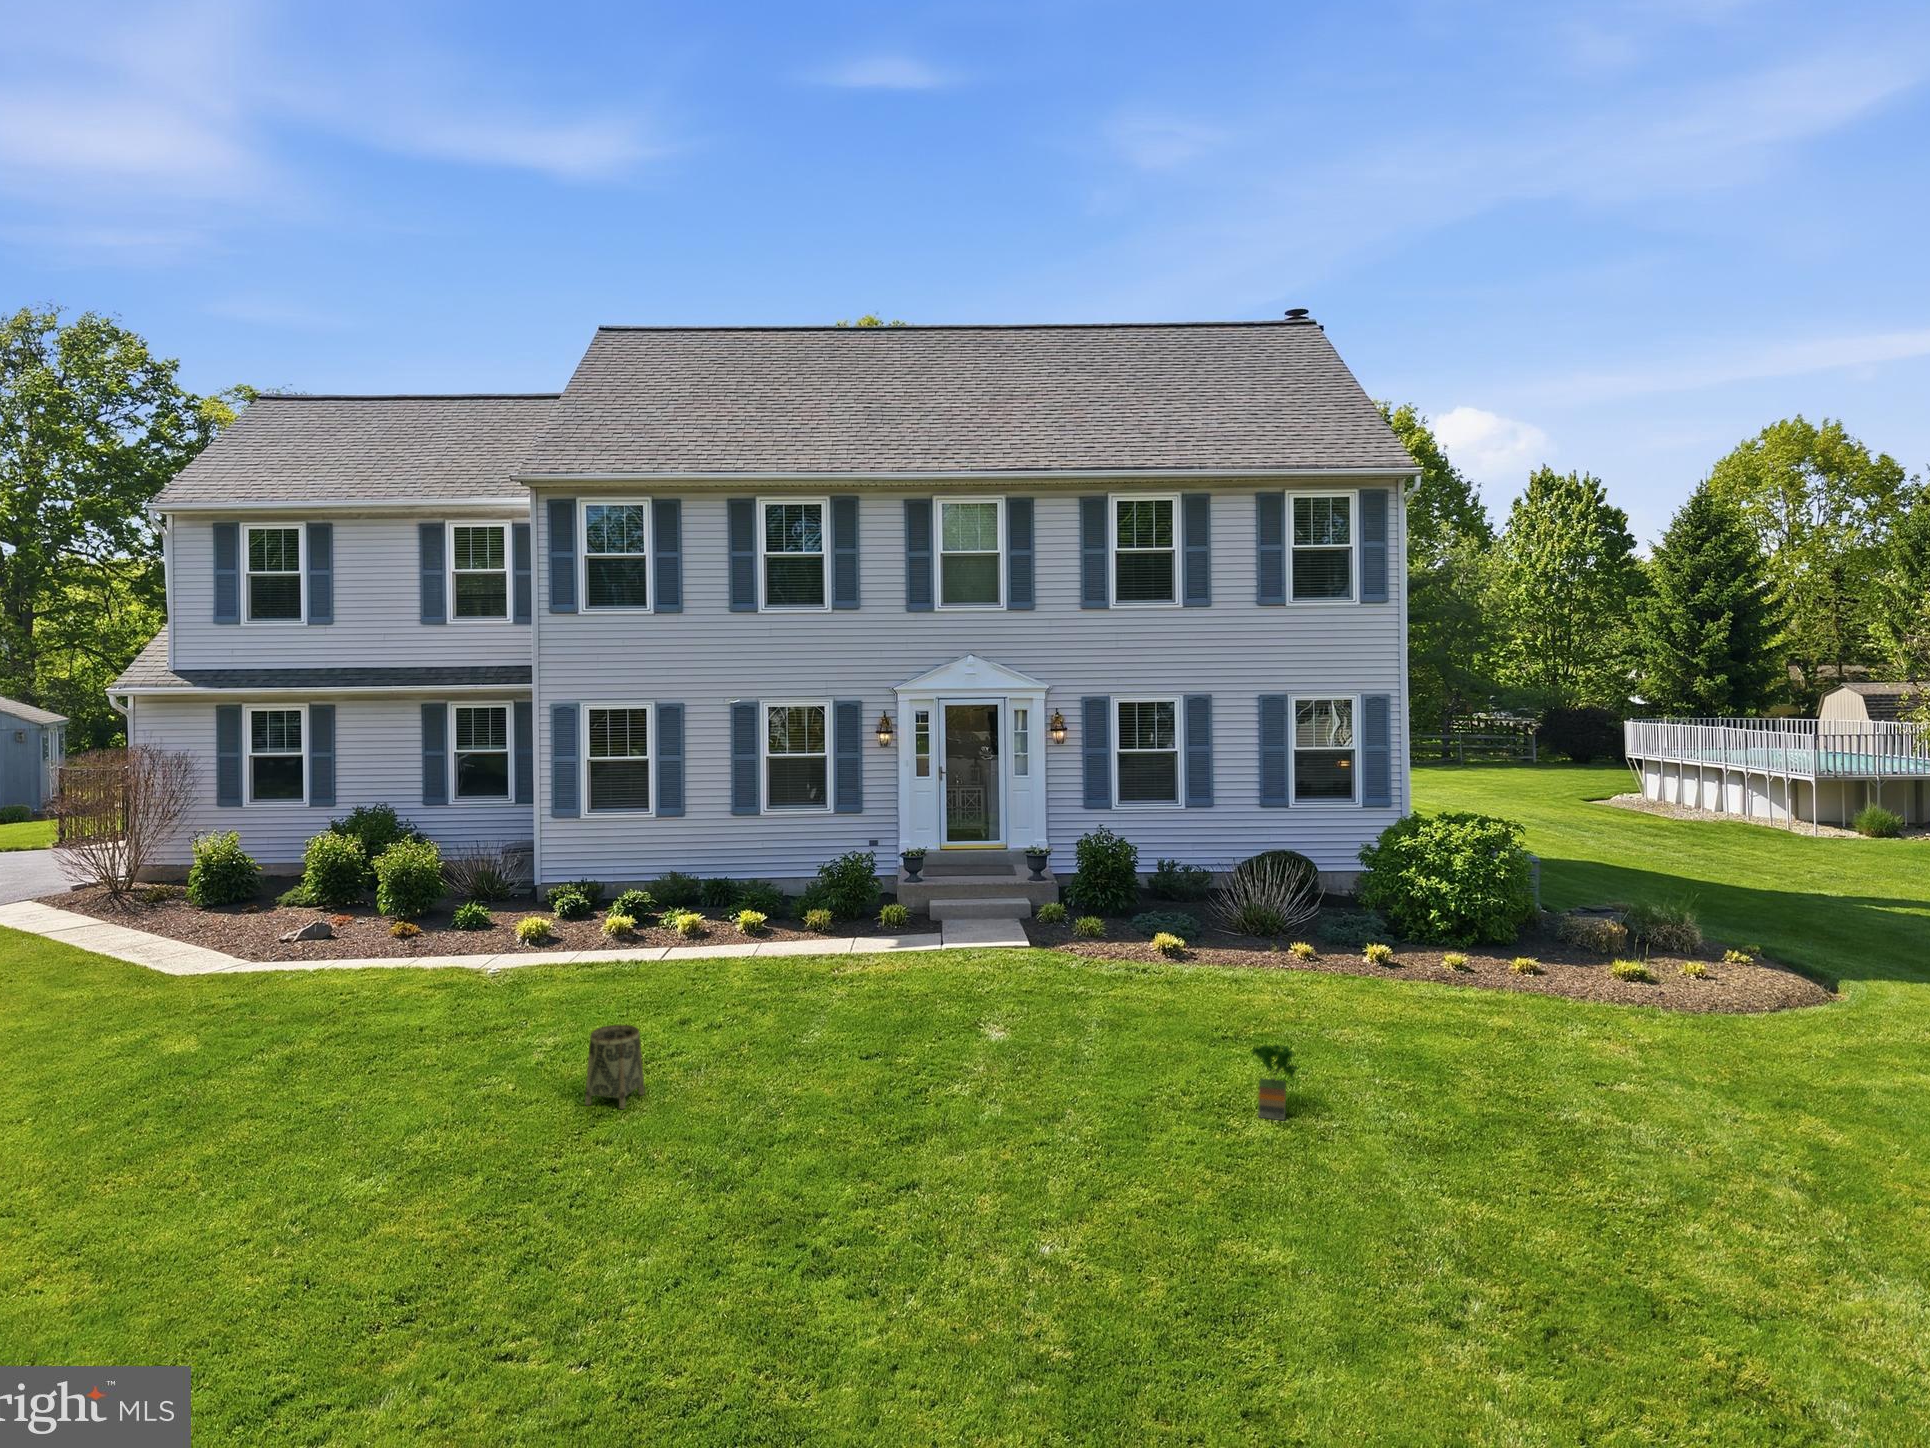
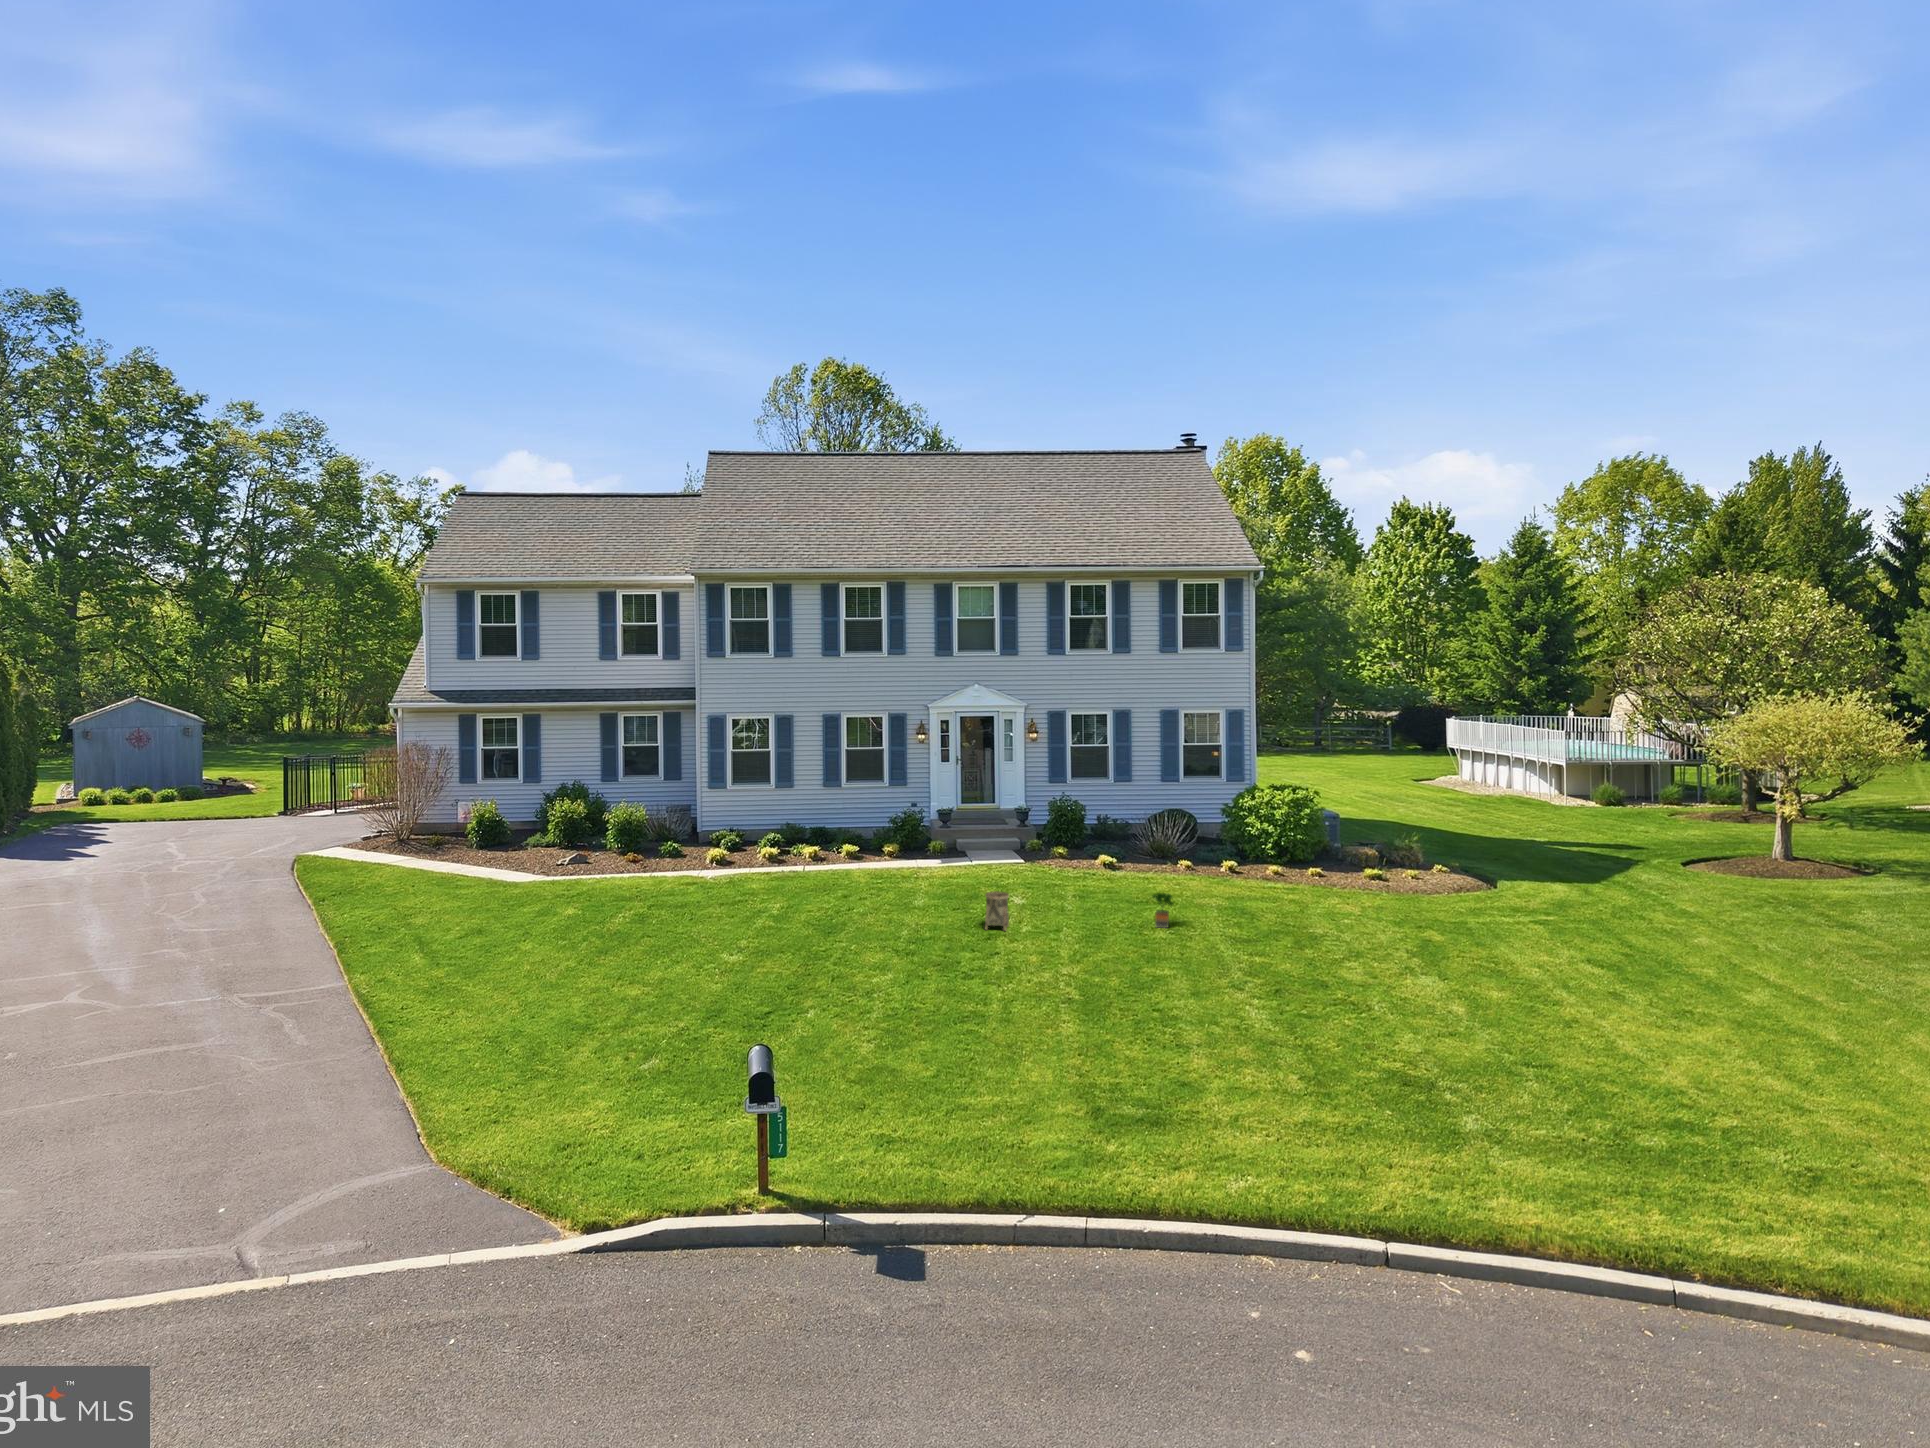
basket: present [585,1024,645,1109] -> present [985,891,1009,931]

